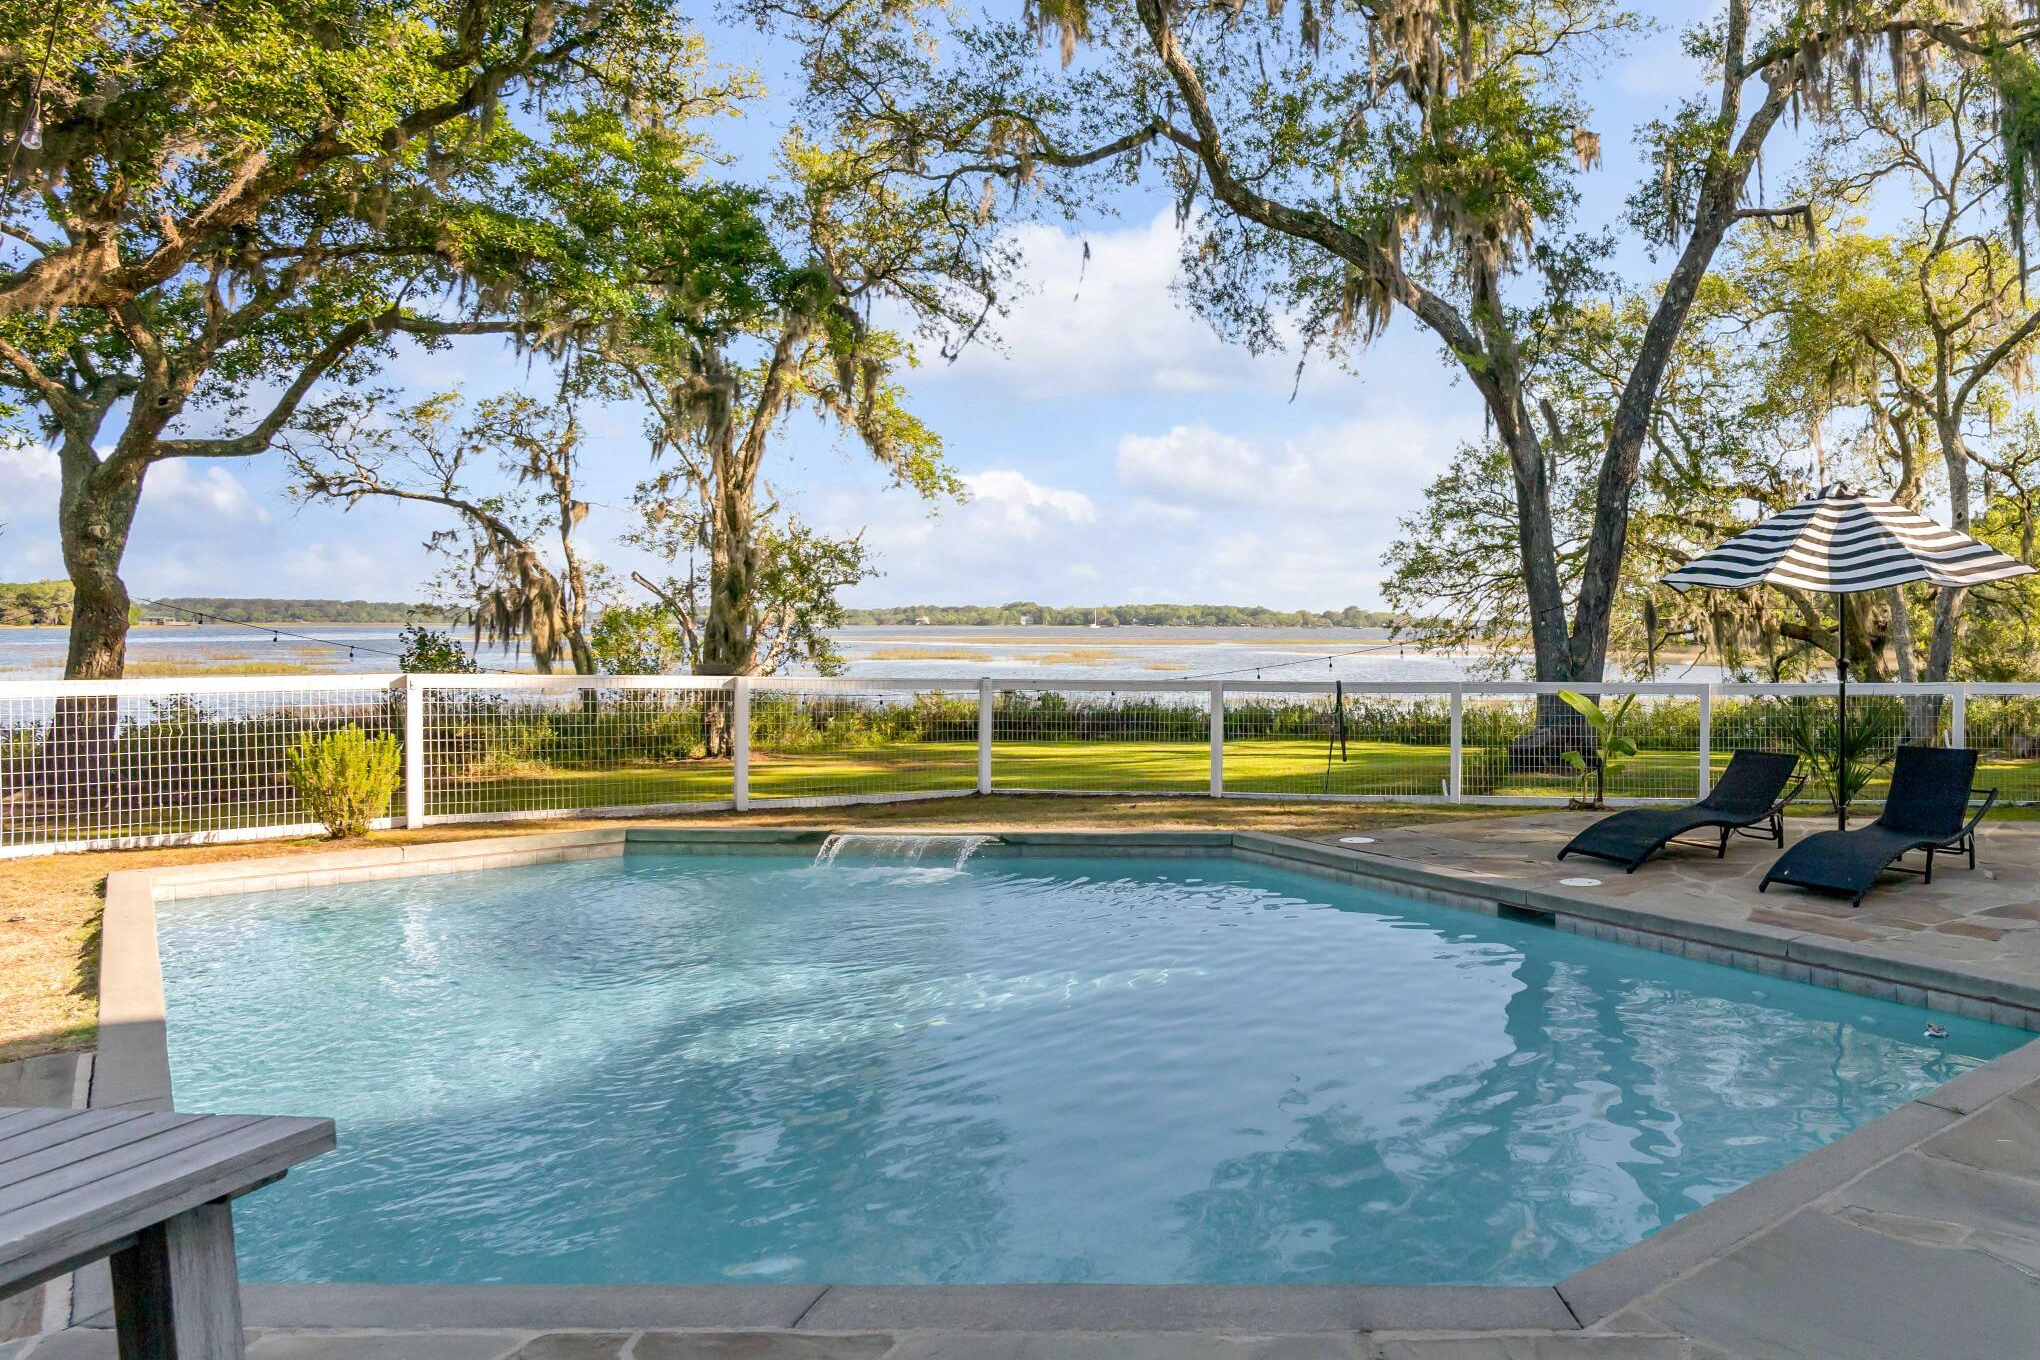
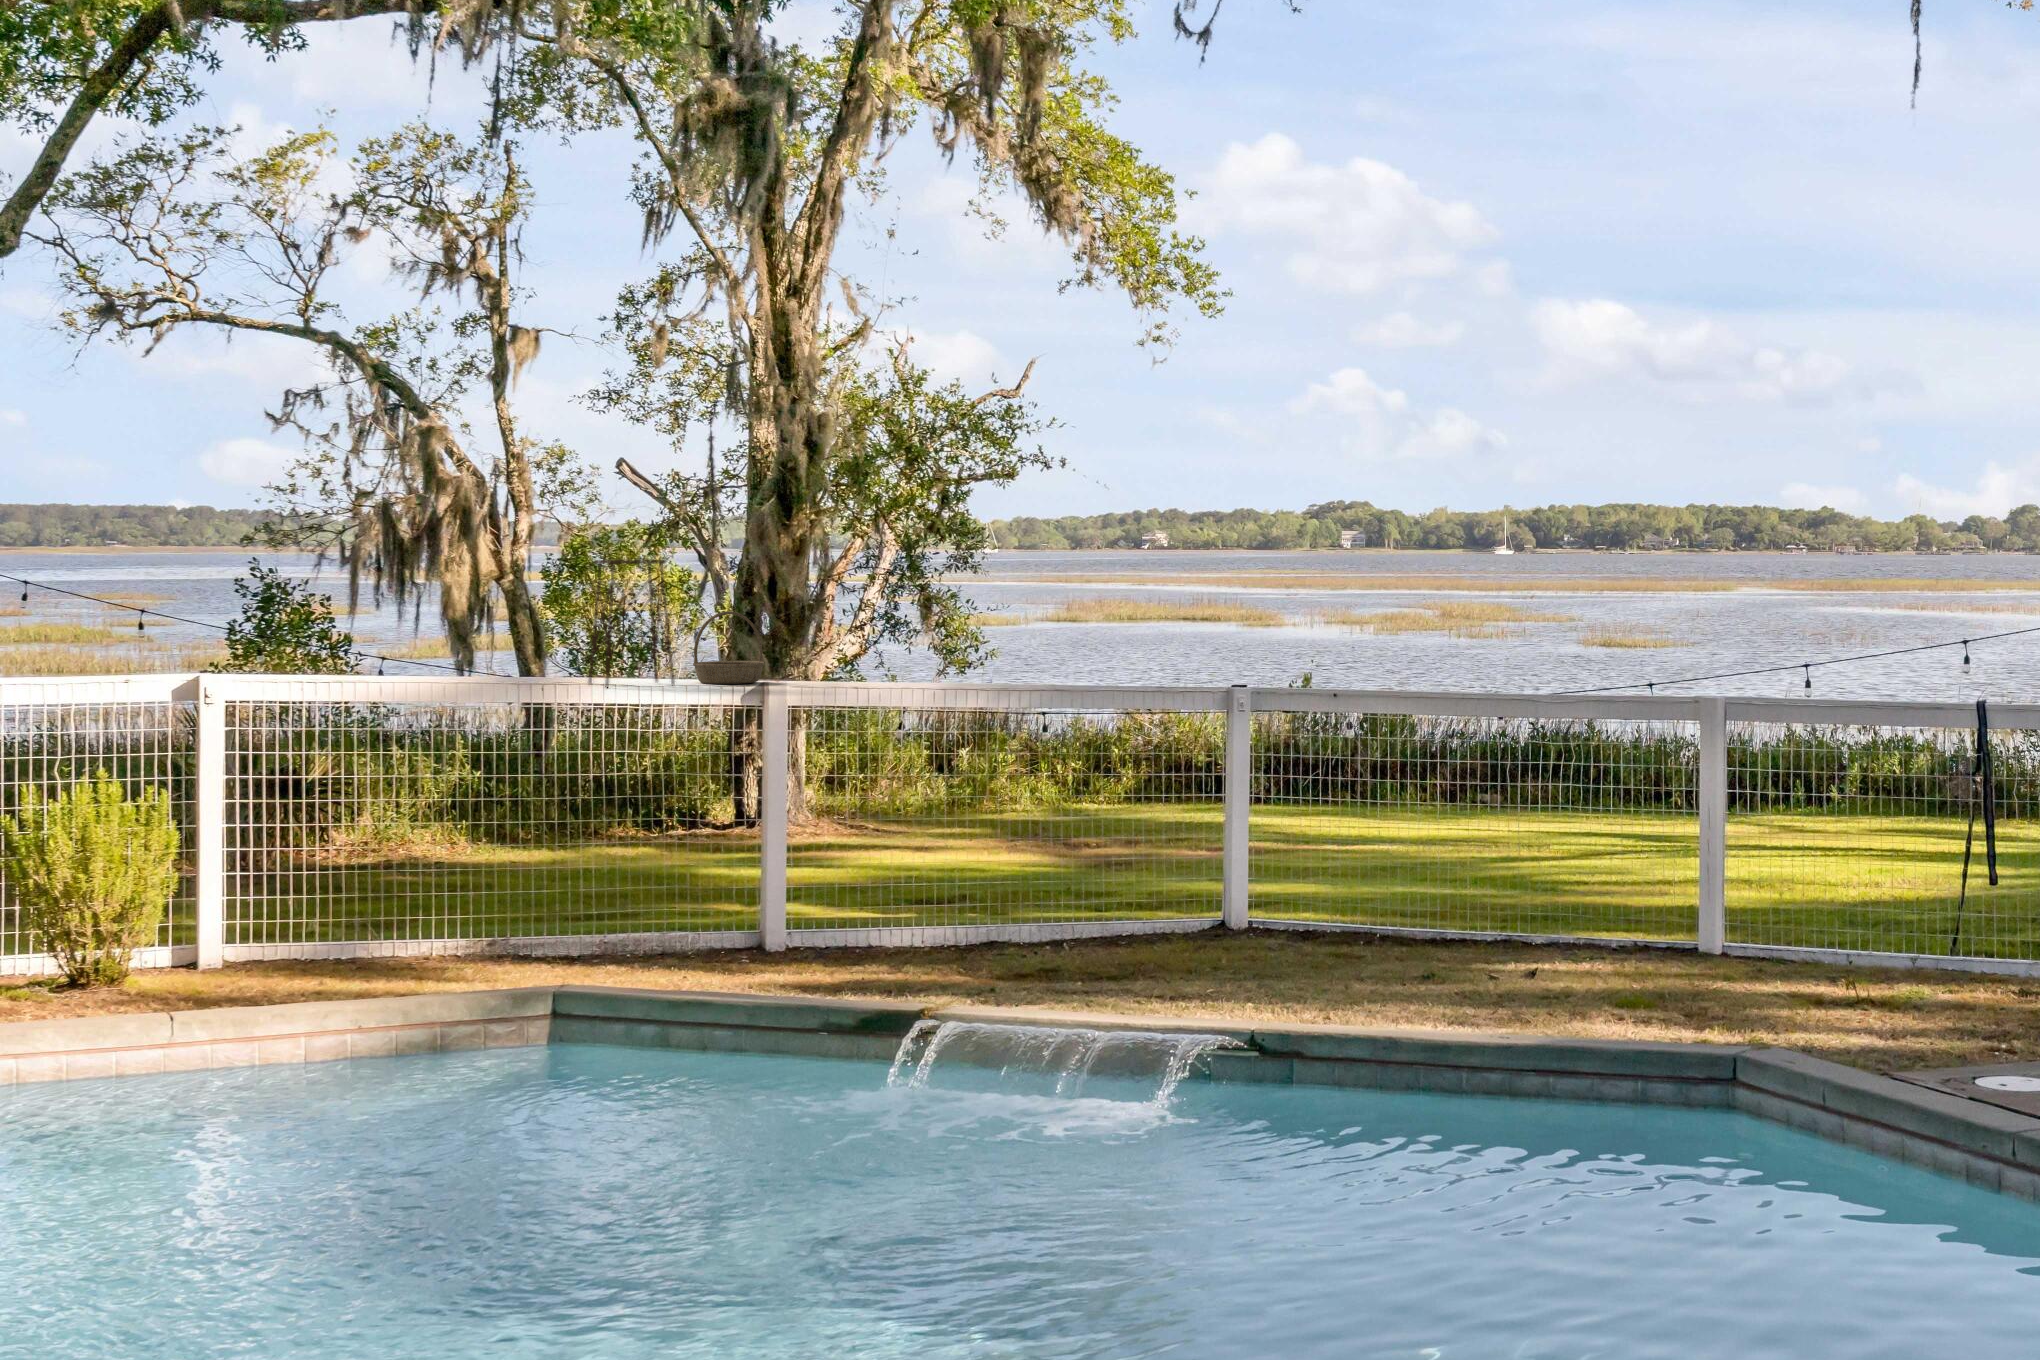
side table: none [635,612,685,676] -> present [589,560,675,687]

